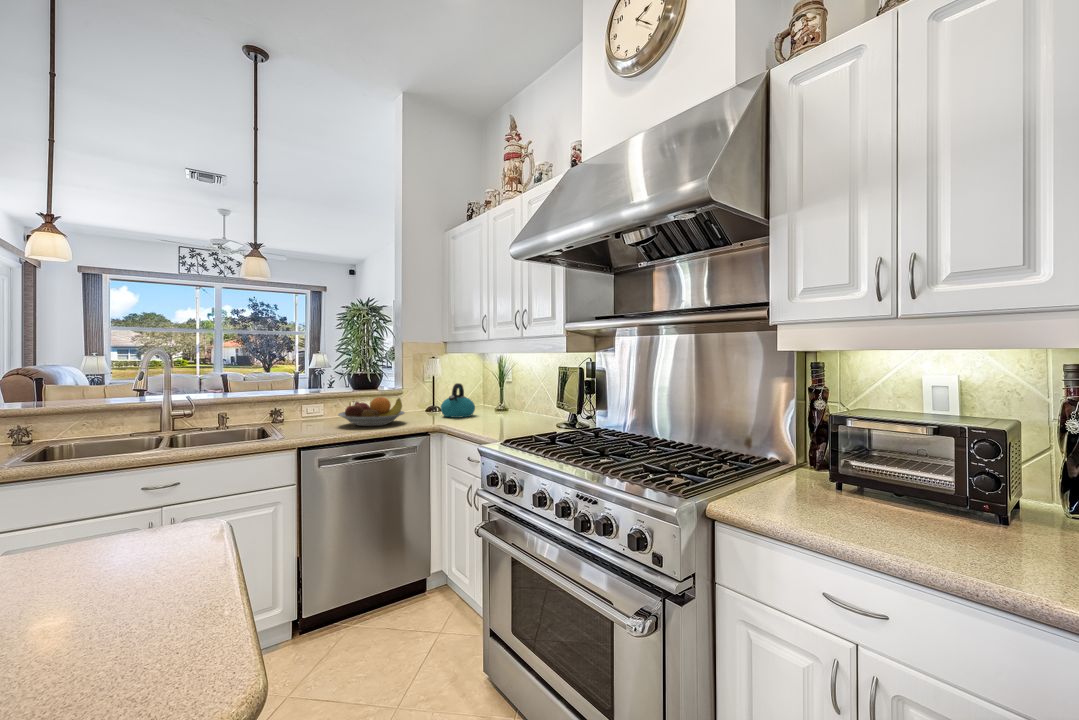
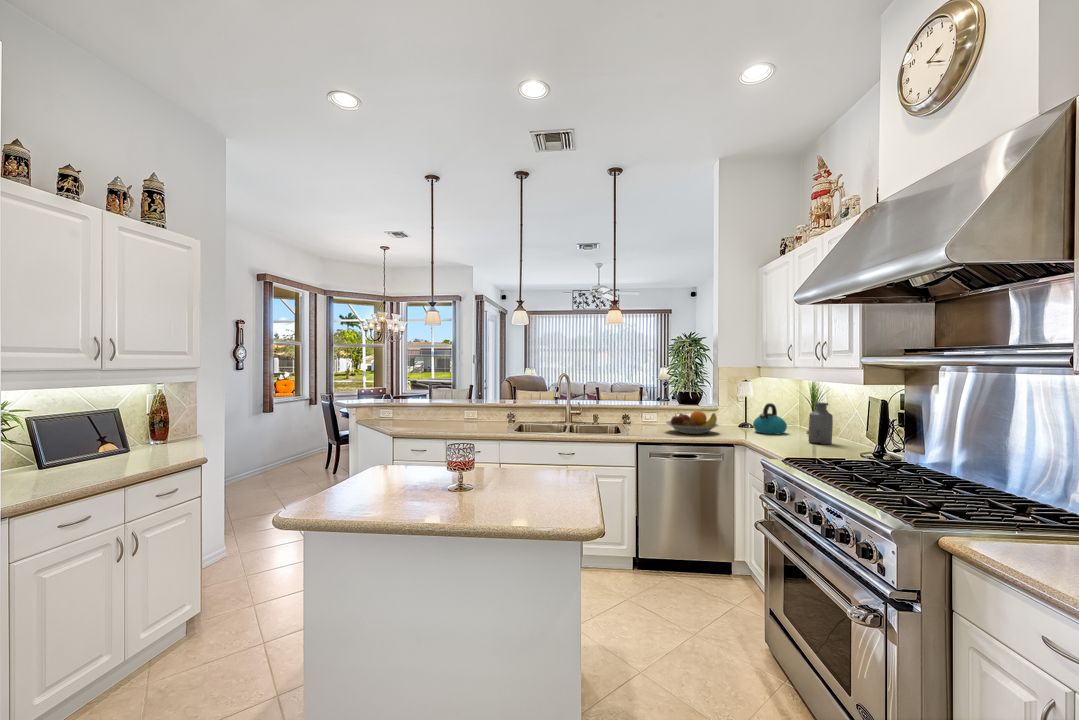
bottle: none [501,379,523,423] -> present [808,402,833,444]

